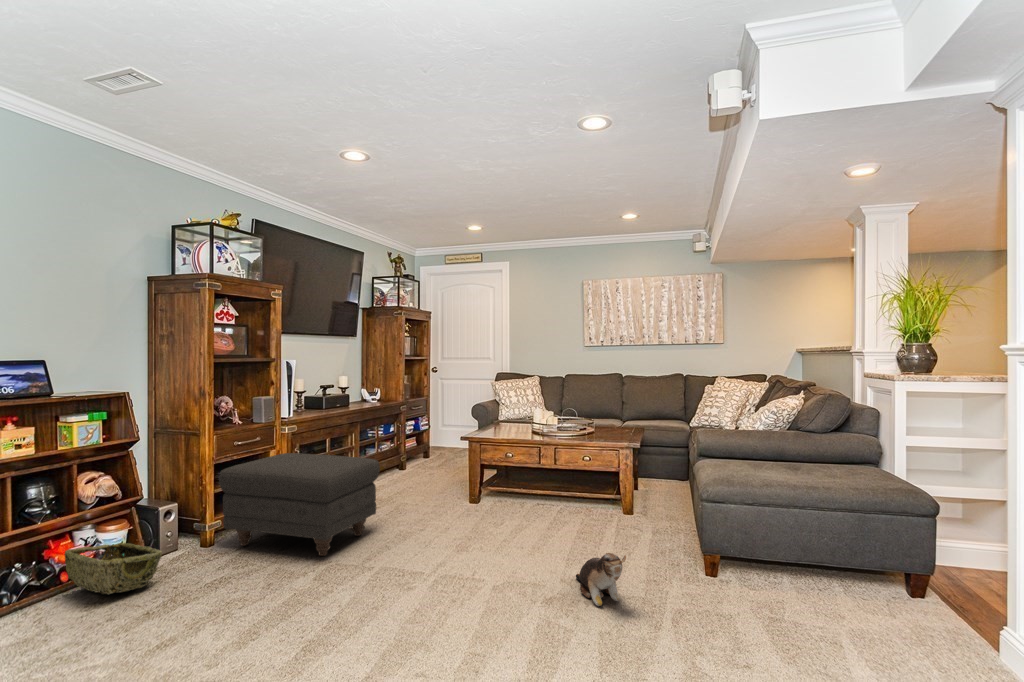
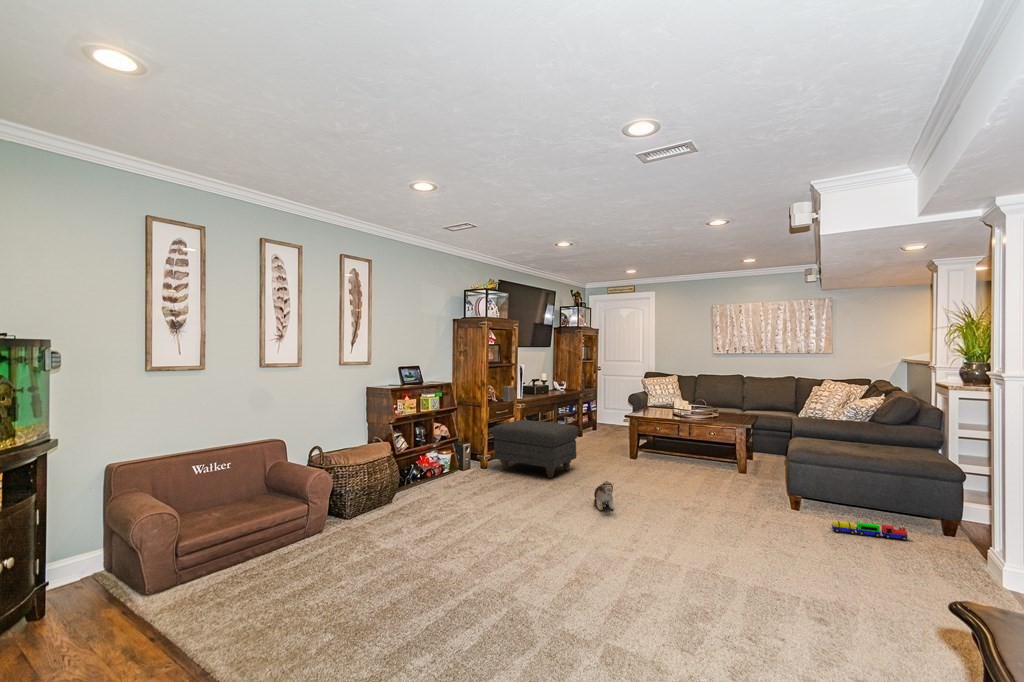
woven basket: present [65,543,162,594] -> none [431,460,475,484]
plush toy: present [576,553,626,606] -> present [594,481,614,510]
toy train: none [782,605,897,631] -> present [831,520,908,541]

